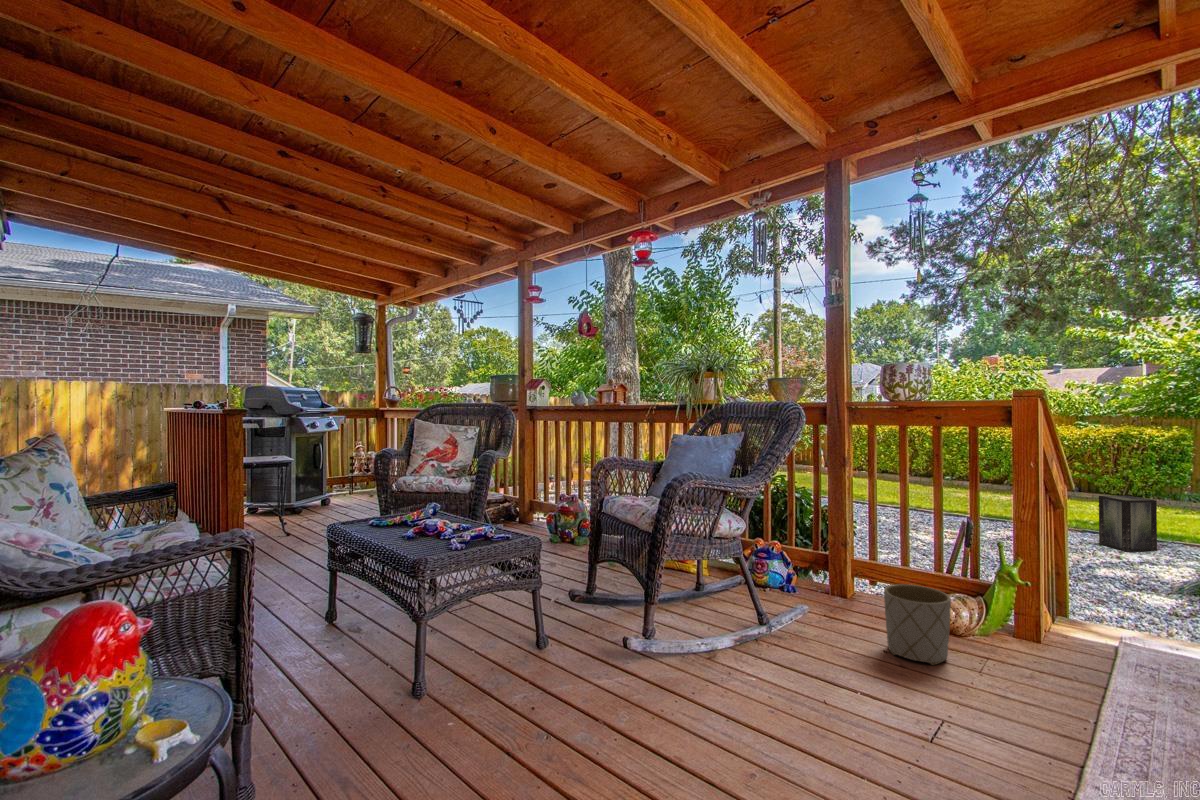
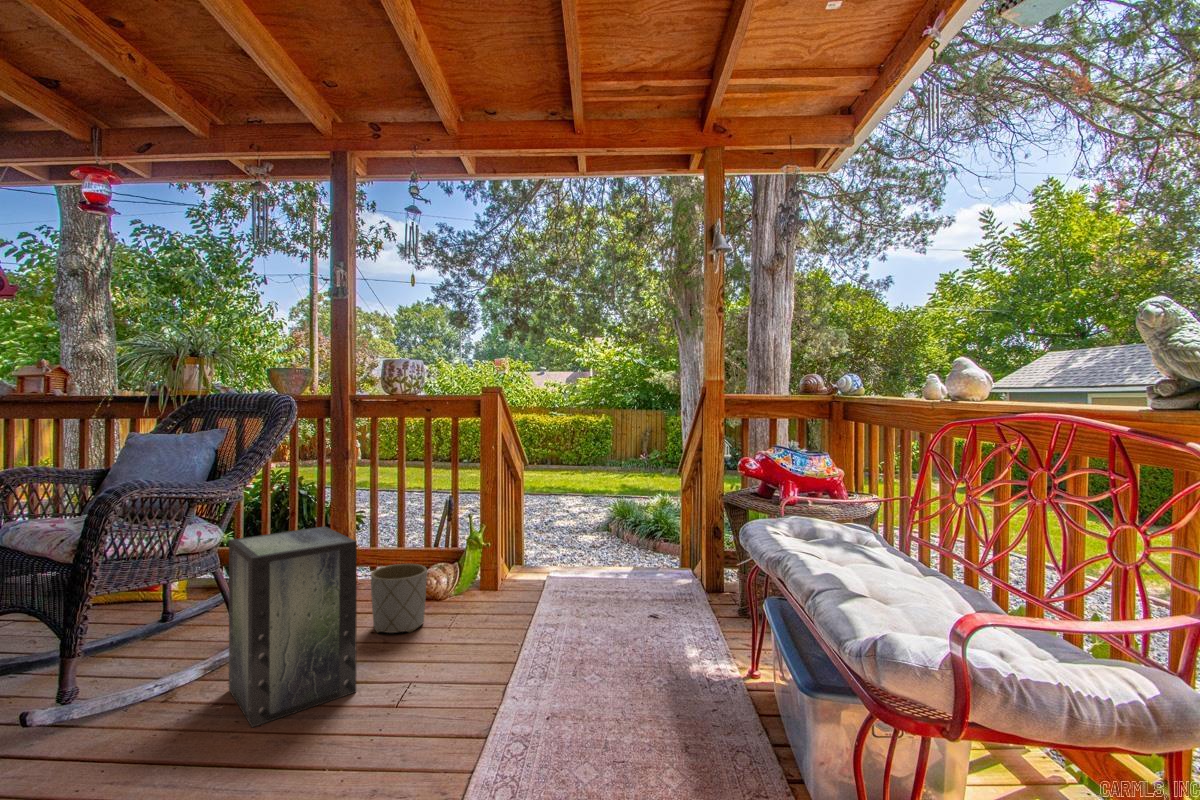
storage box: present [1099,496,1157,552] -> present [229,526,357,727]

